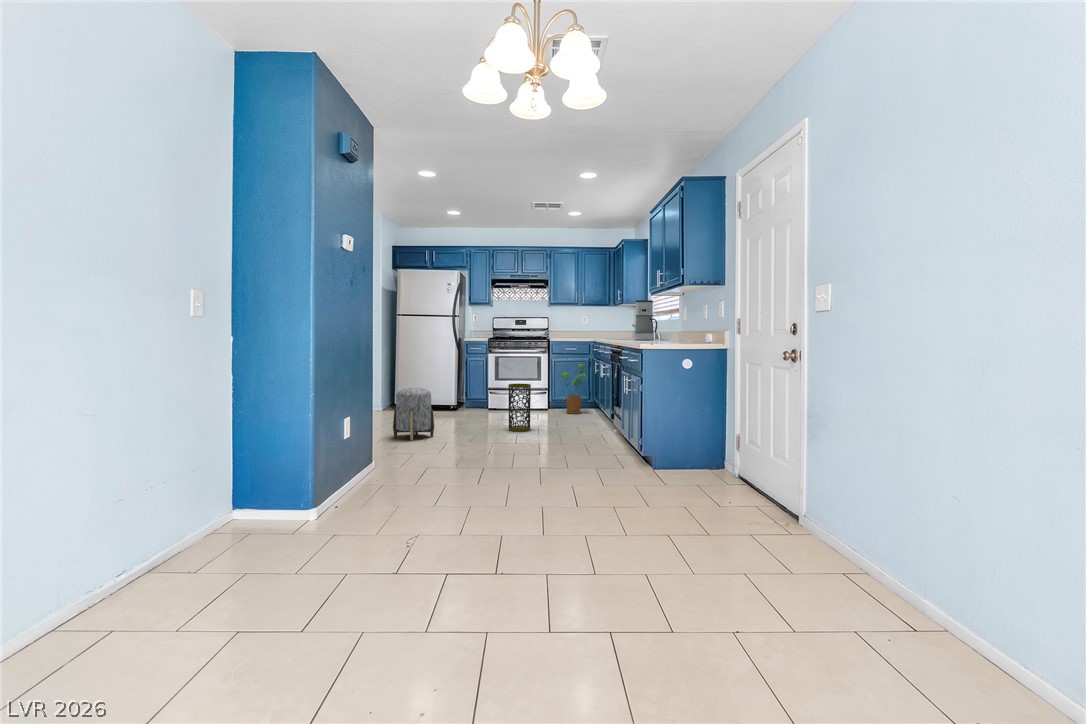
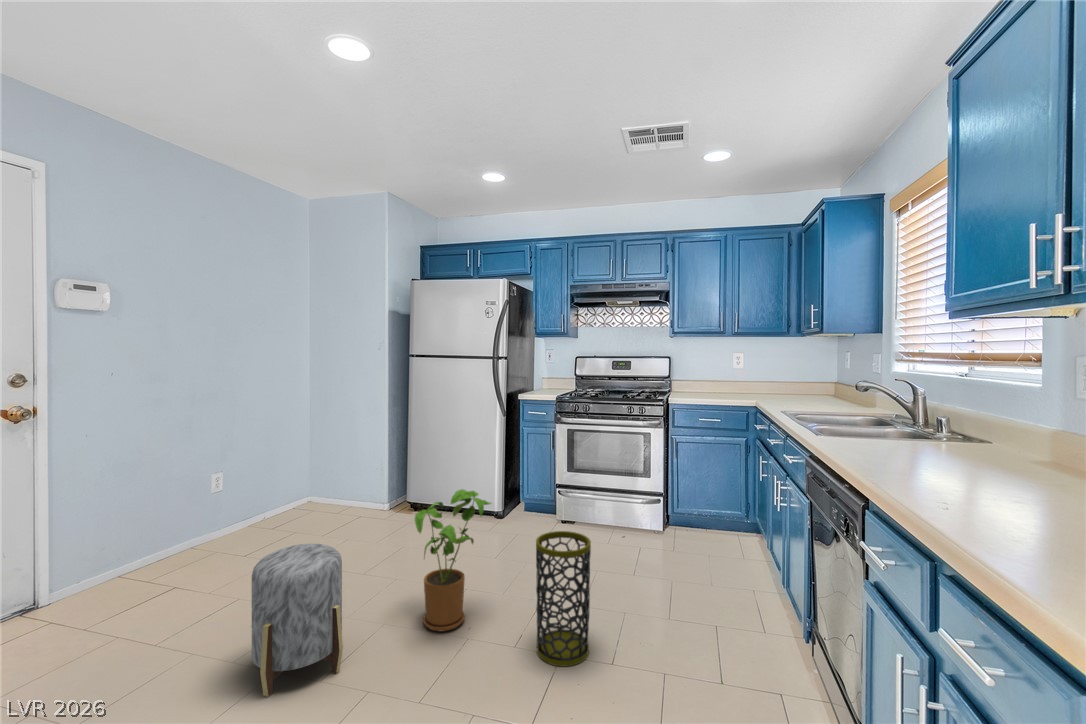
coffee maker: present [634,300,657,340] -> none [915,344,1032,503]
house plant: present [560,364,587,414] -> present [415,489,491,632]

